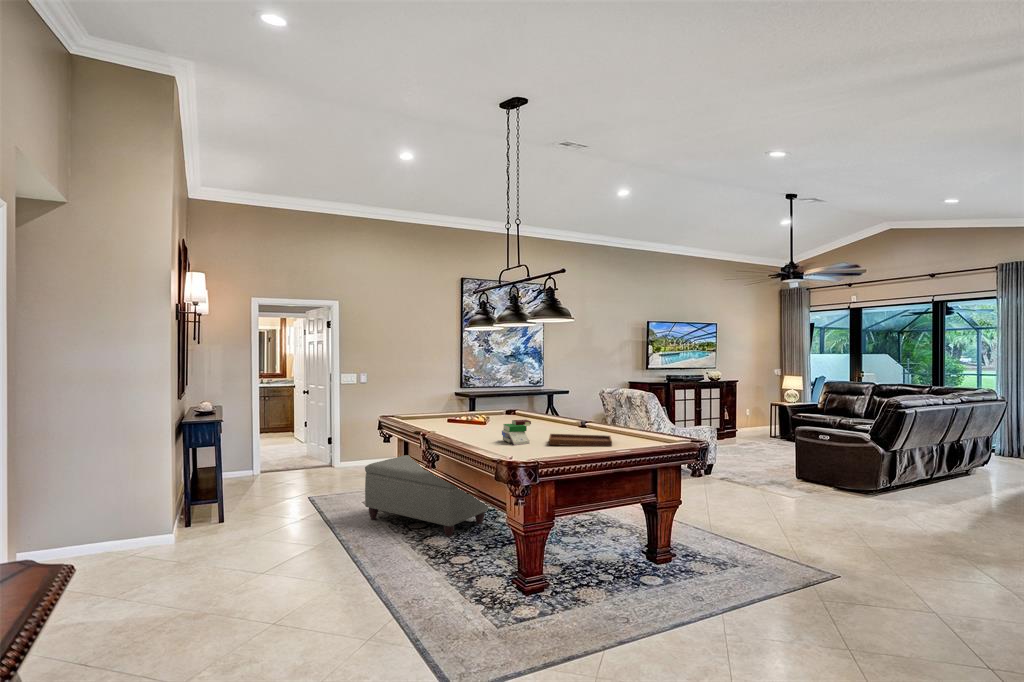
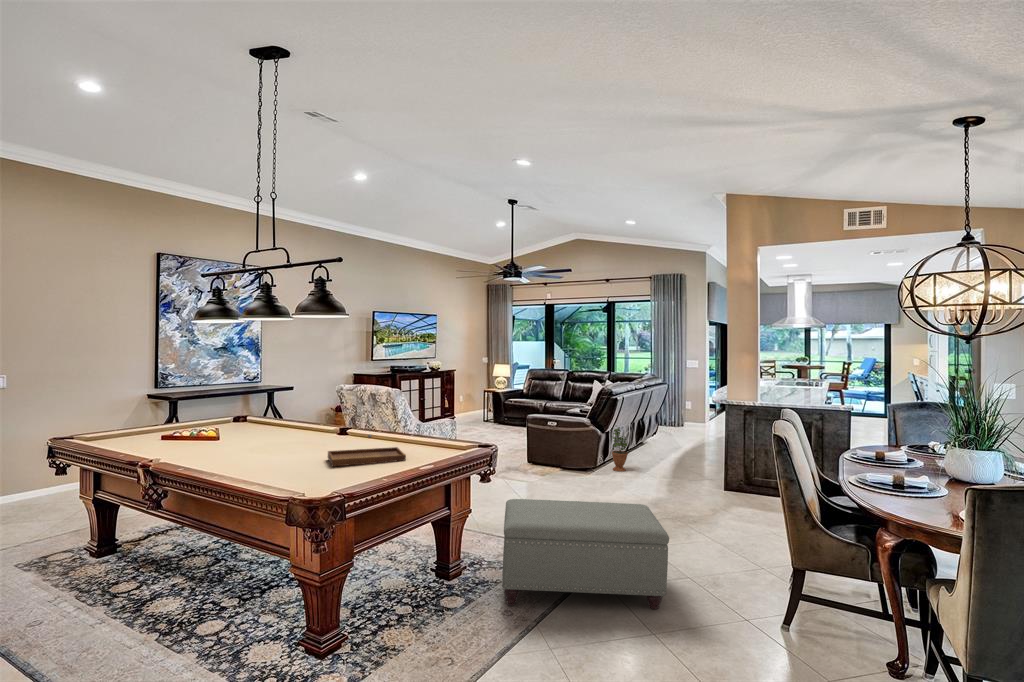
book: present [502,420,531,446] -> none [264,436,306,472]
potted plant: none [911,445,937,503] -> present [611,427,628,472]
ottoman: present [365,455,488,537] -> present [502,499,669,609]

